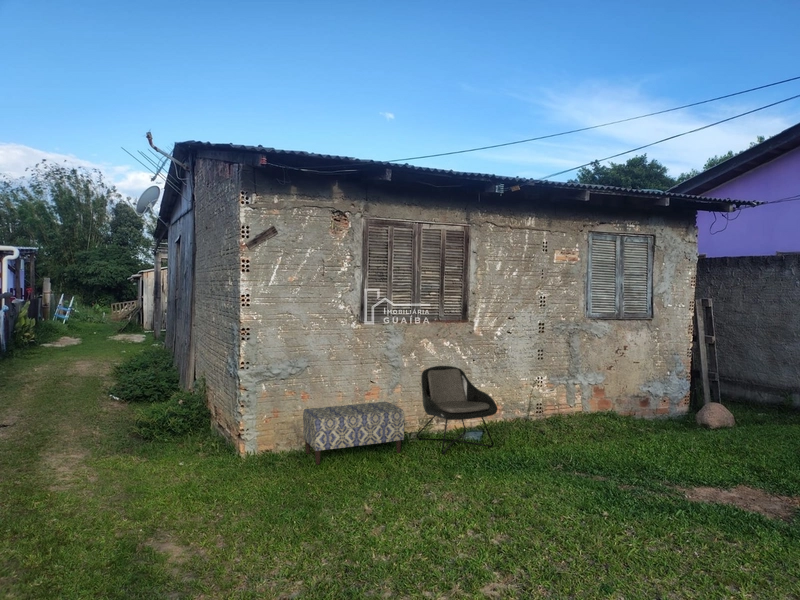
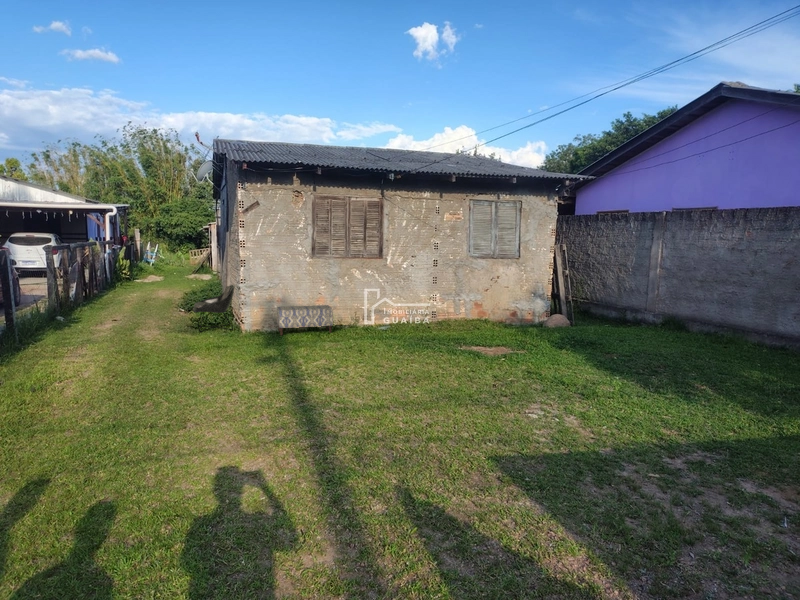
lounge chair: present [417,366,498,454] -> present [193,285,234,332]

